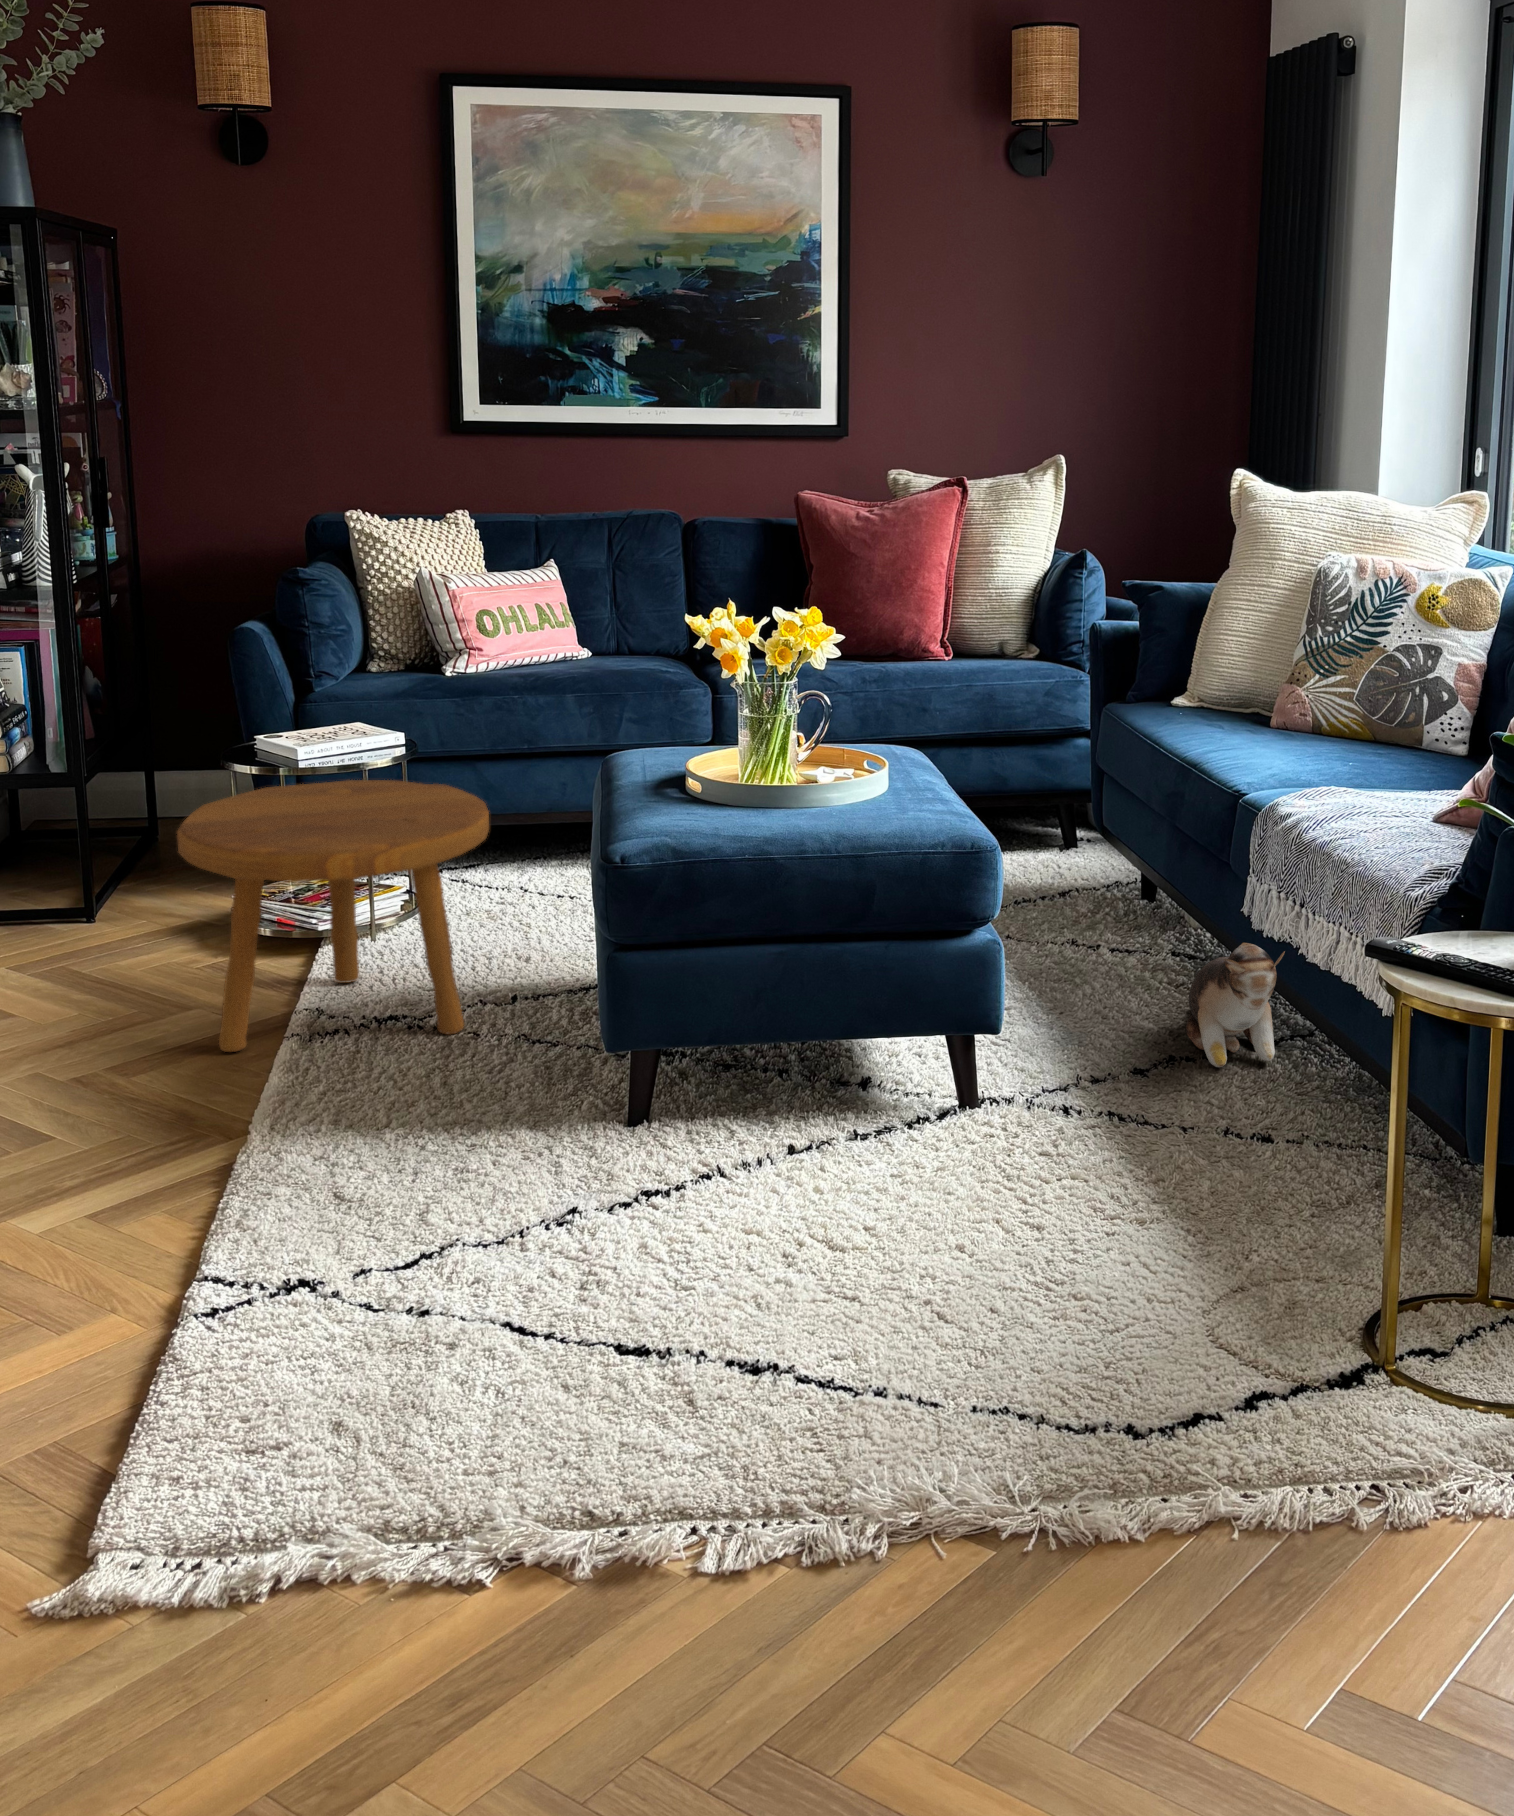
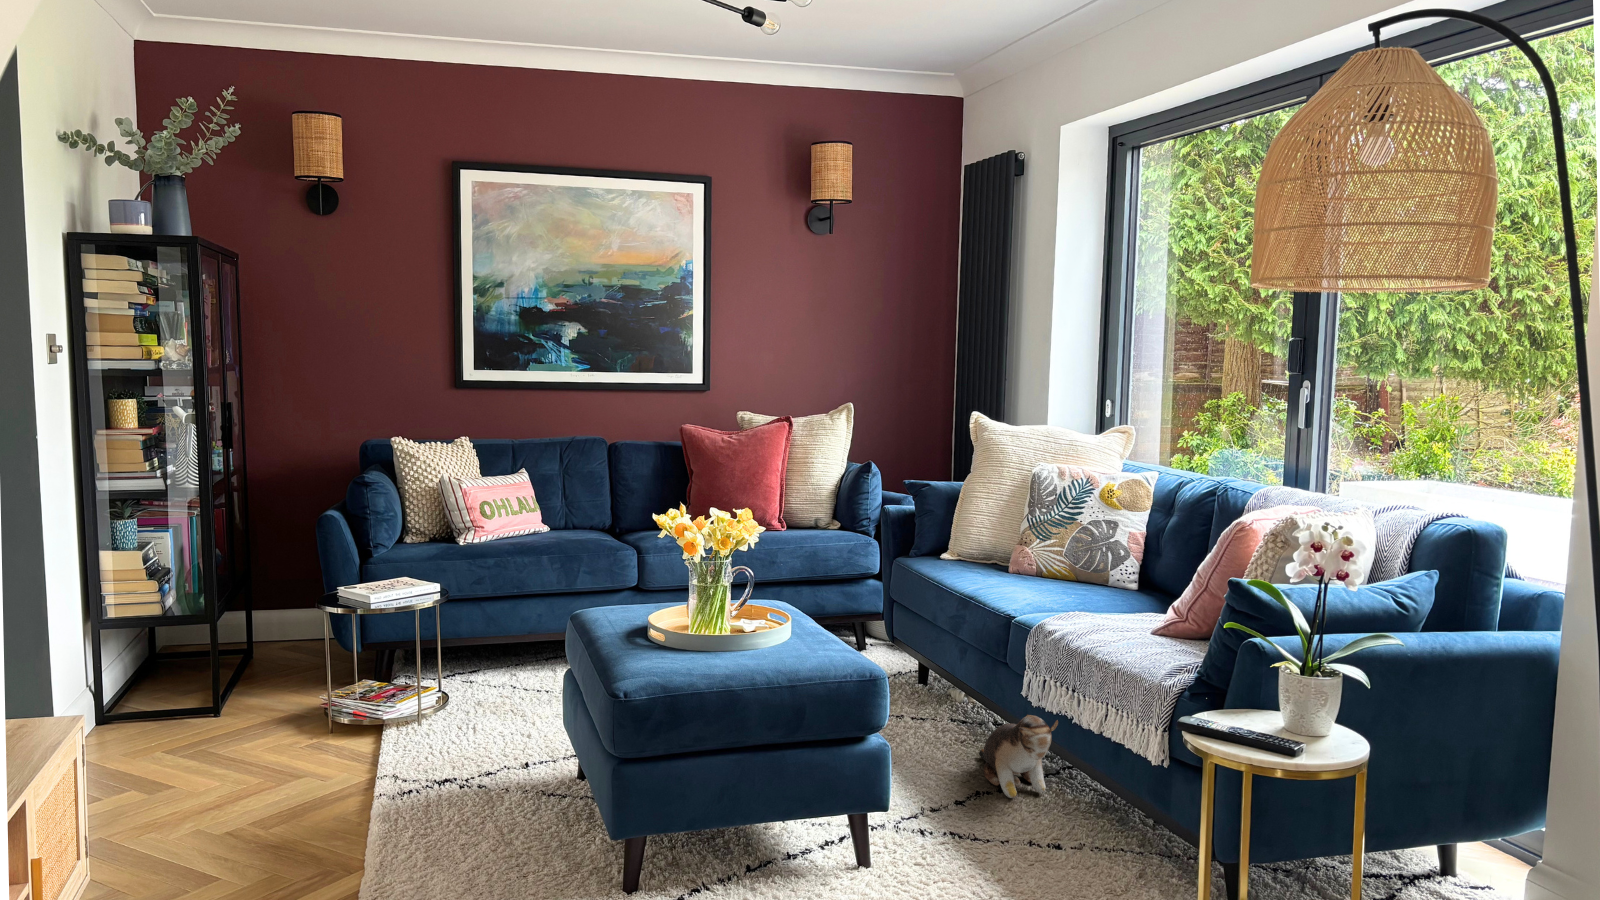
footstool: present [177,780,489,1052] -> none [287,618,512,818]

